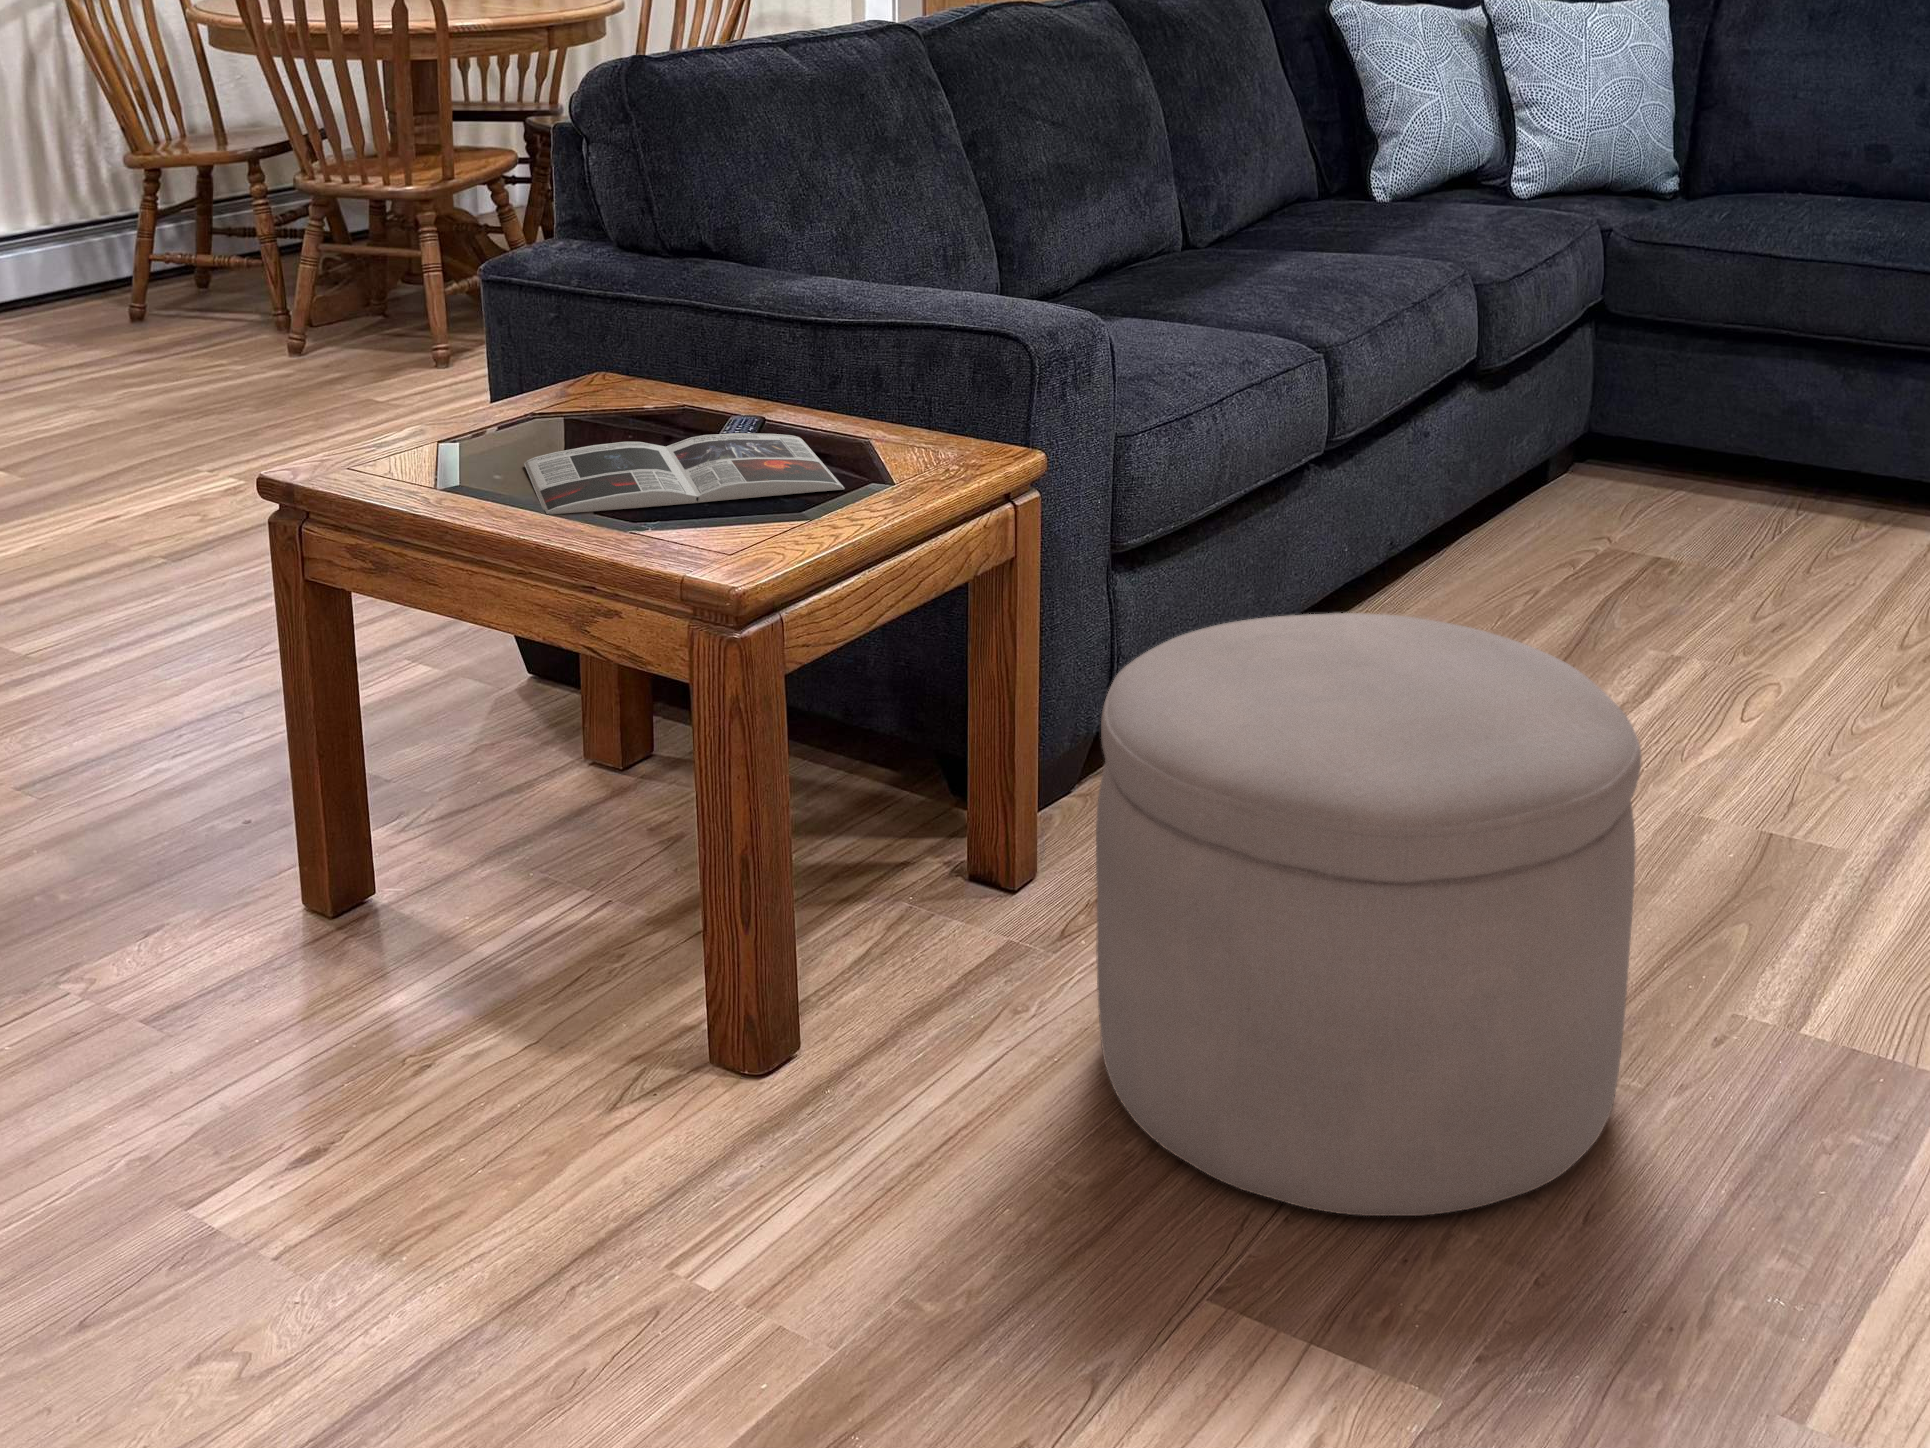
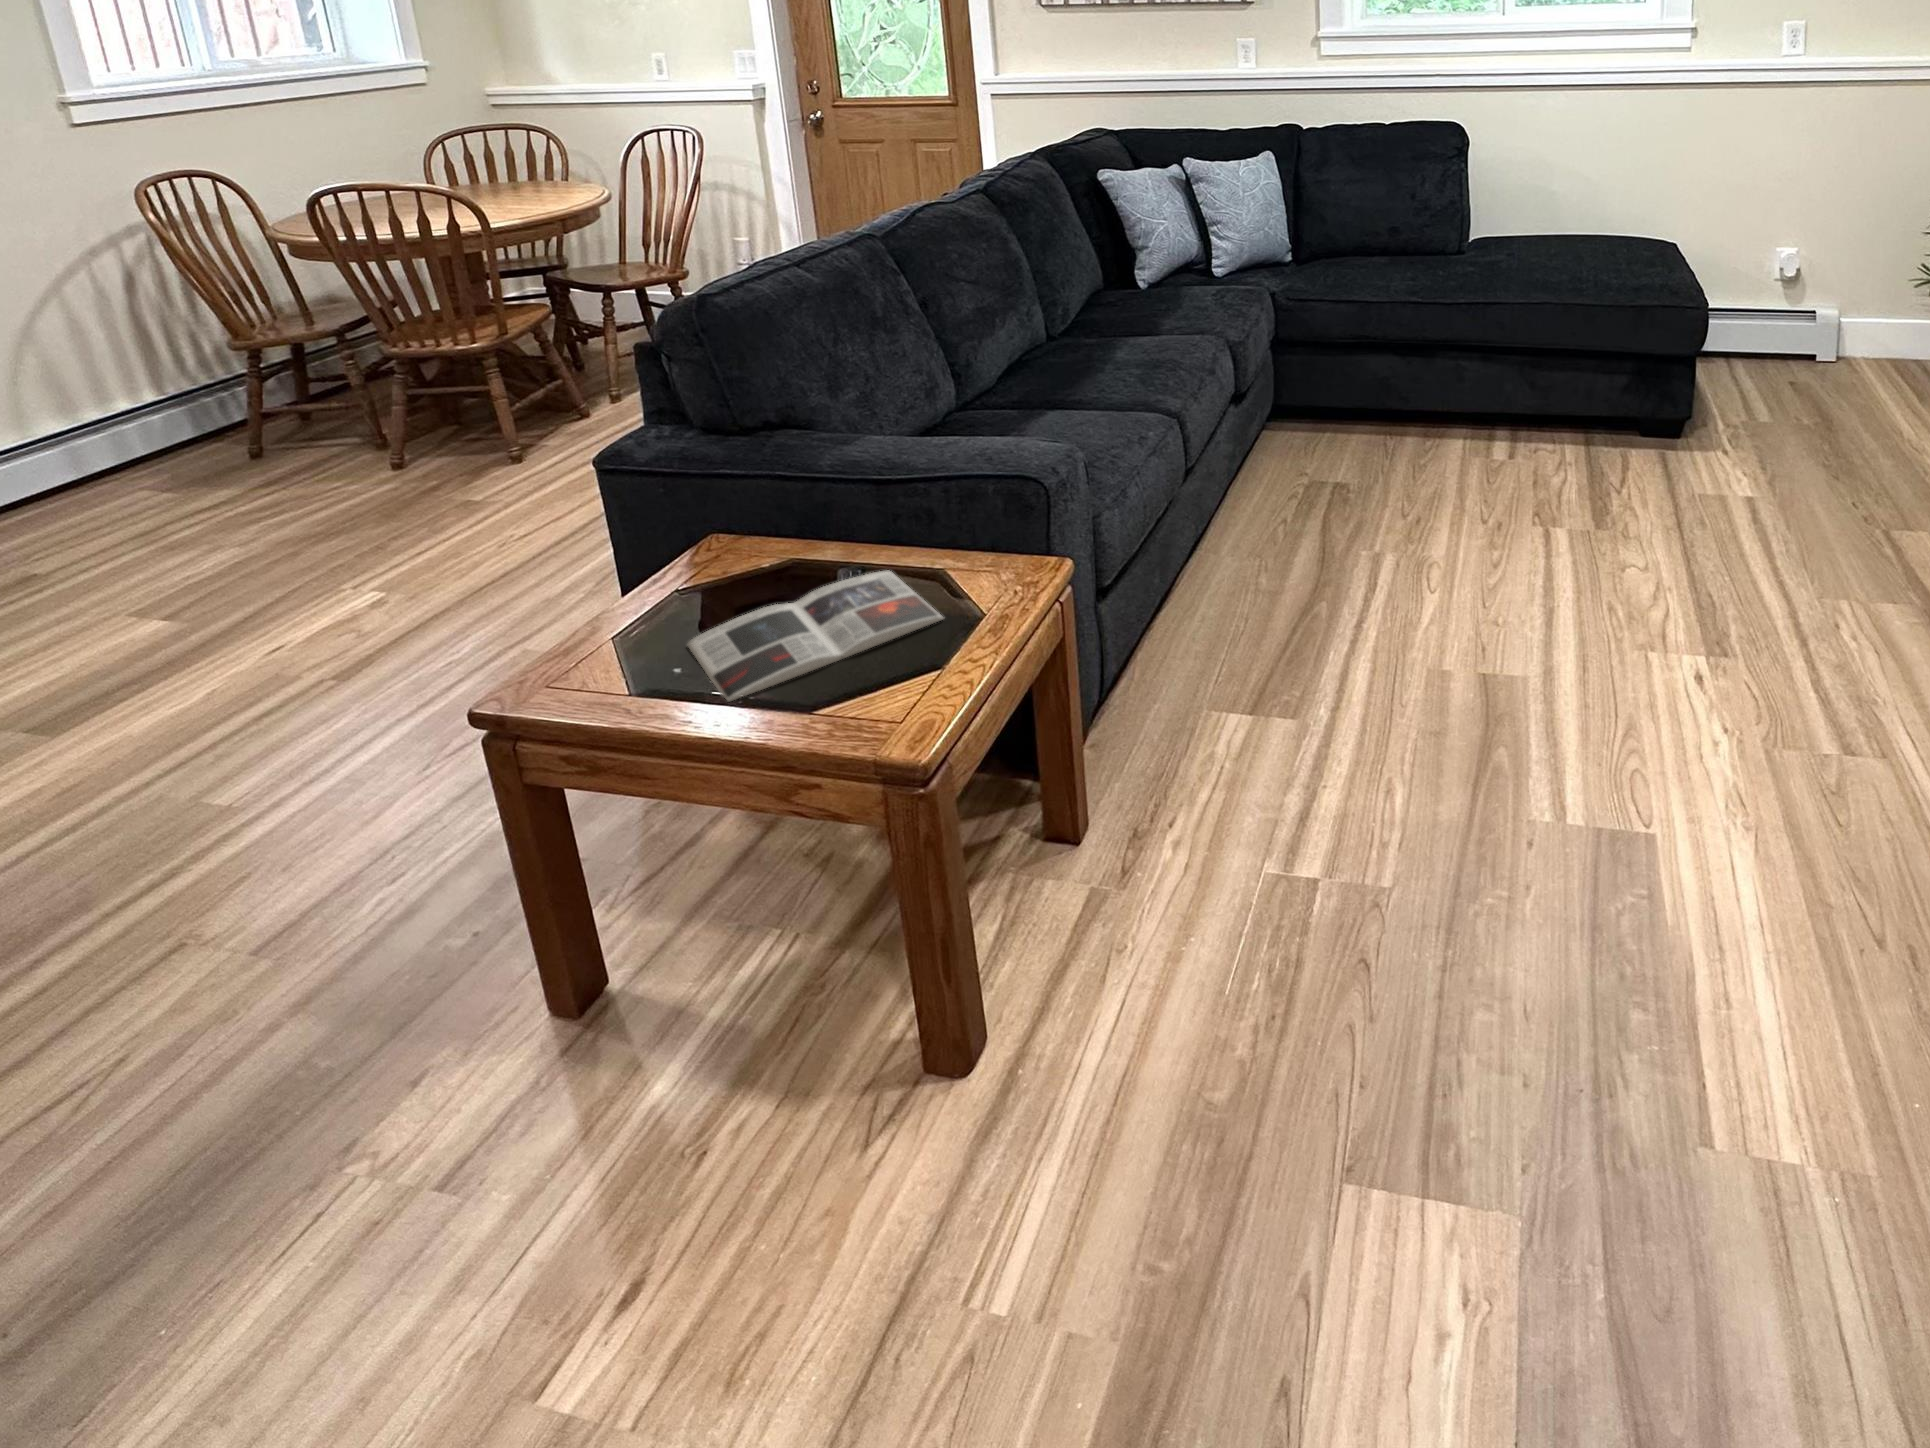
ottoman: present [1096,613,1641,1216] -> none [1173,628,1517,1071]

